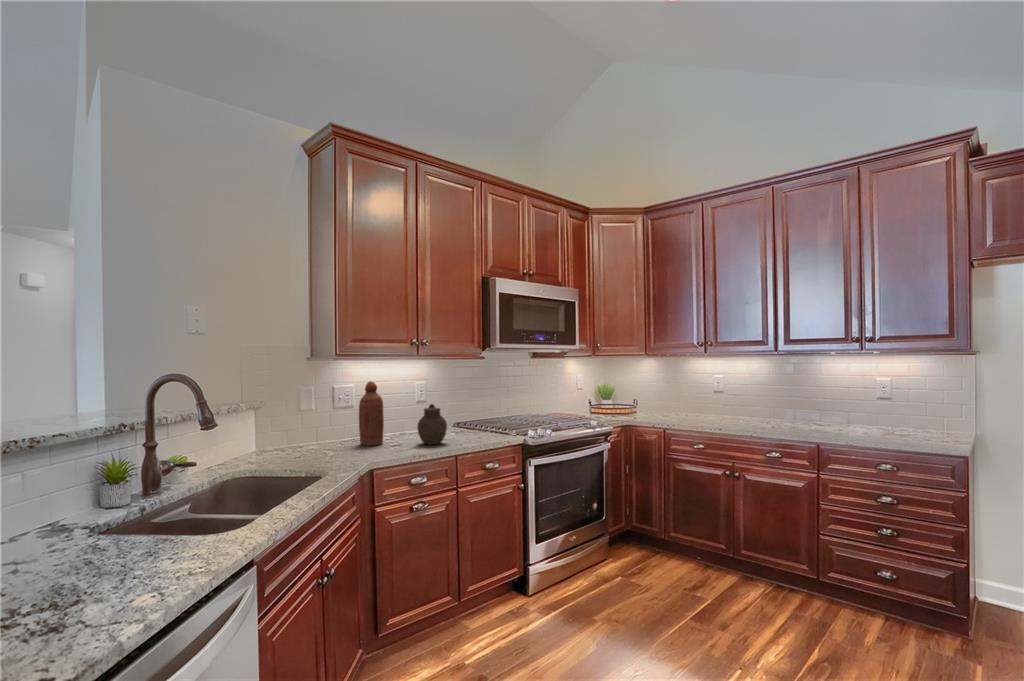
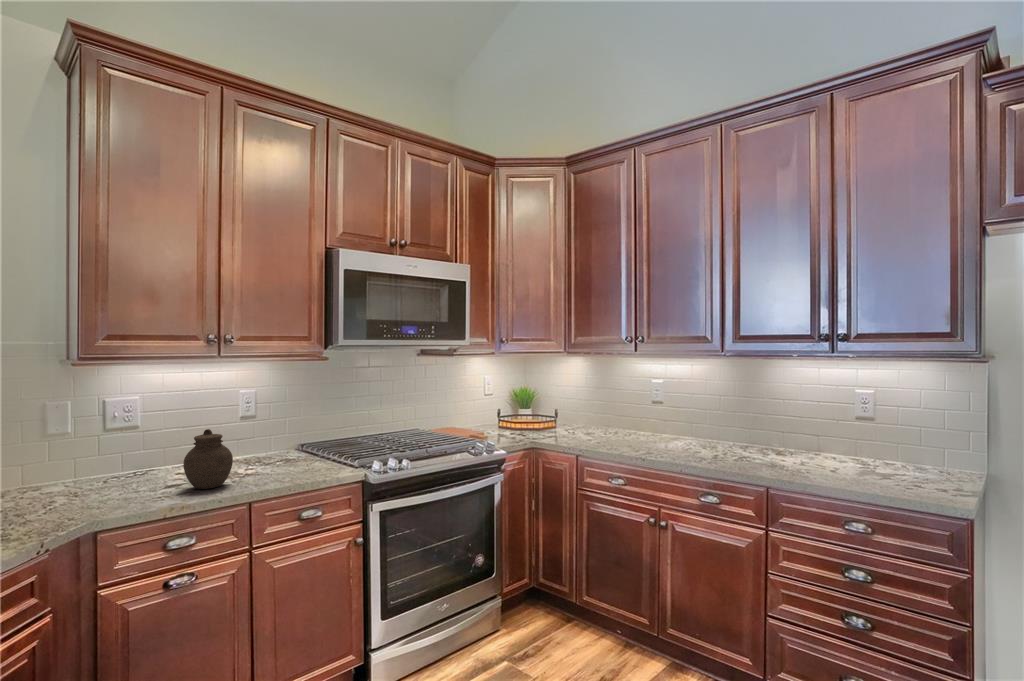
bottle: present [359,382,384,446] -> none [98,396,140,491]

